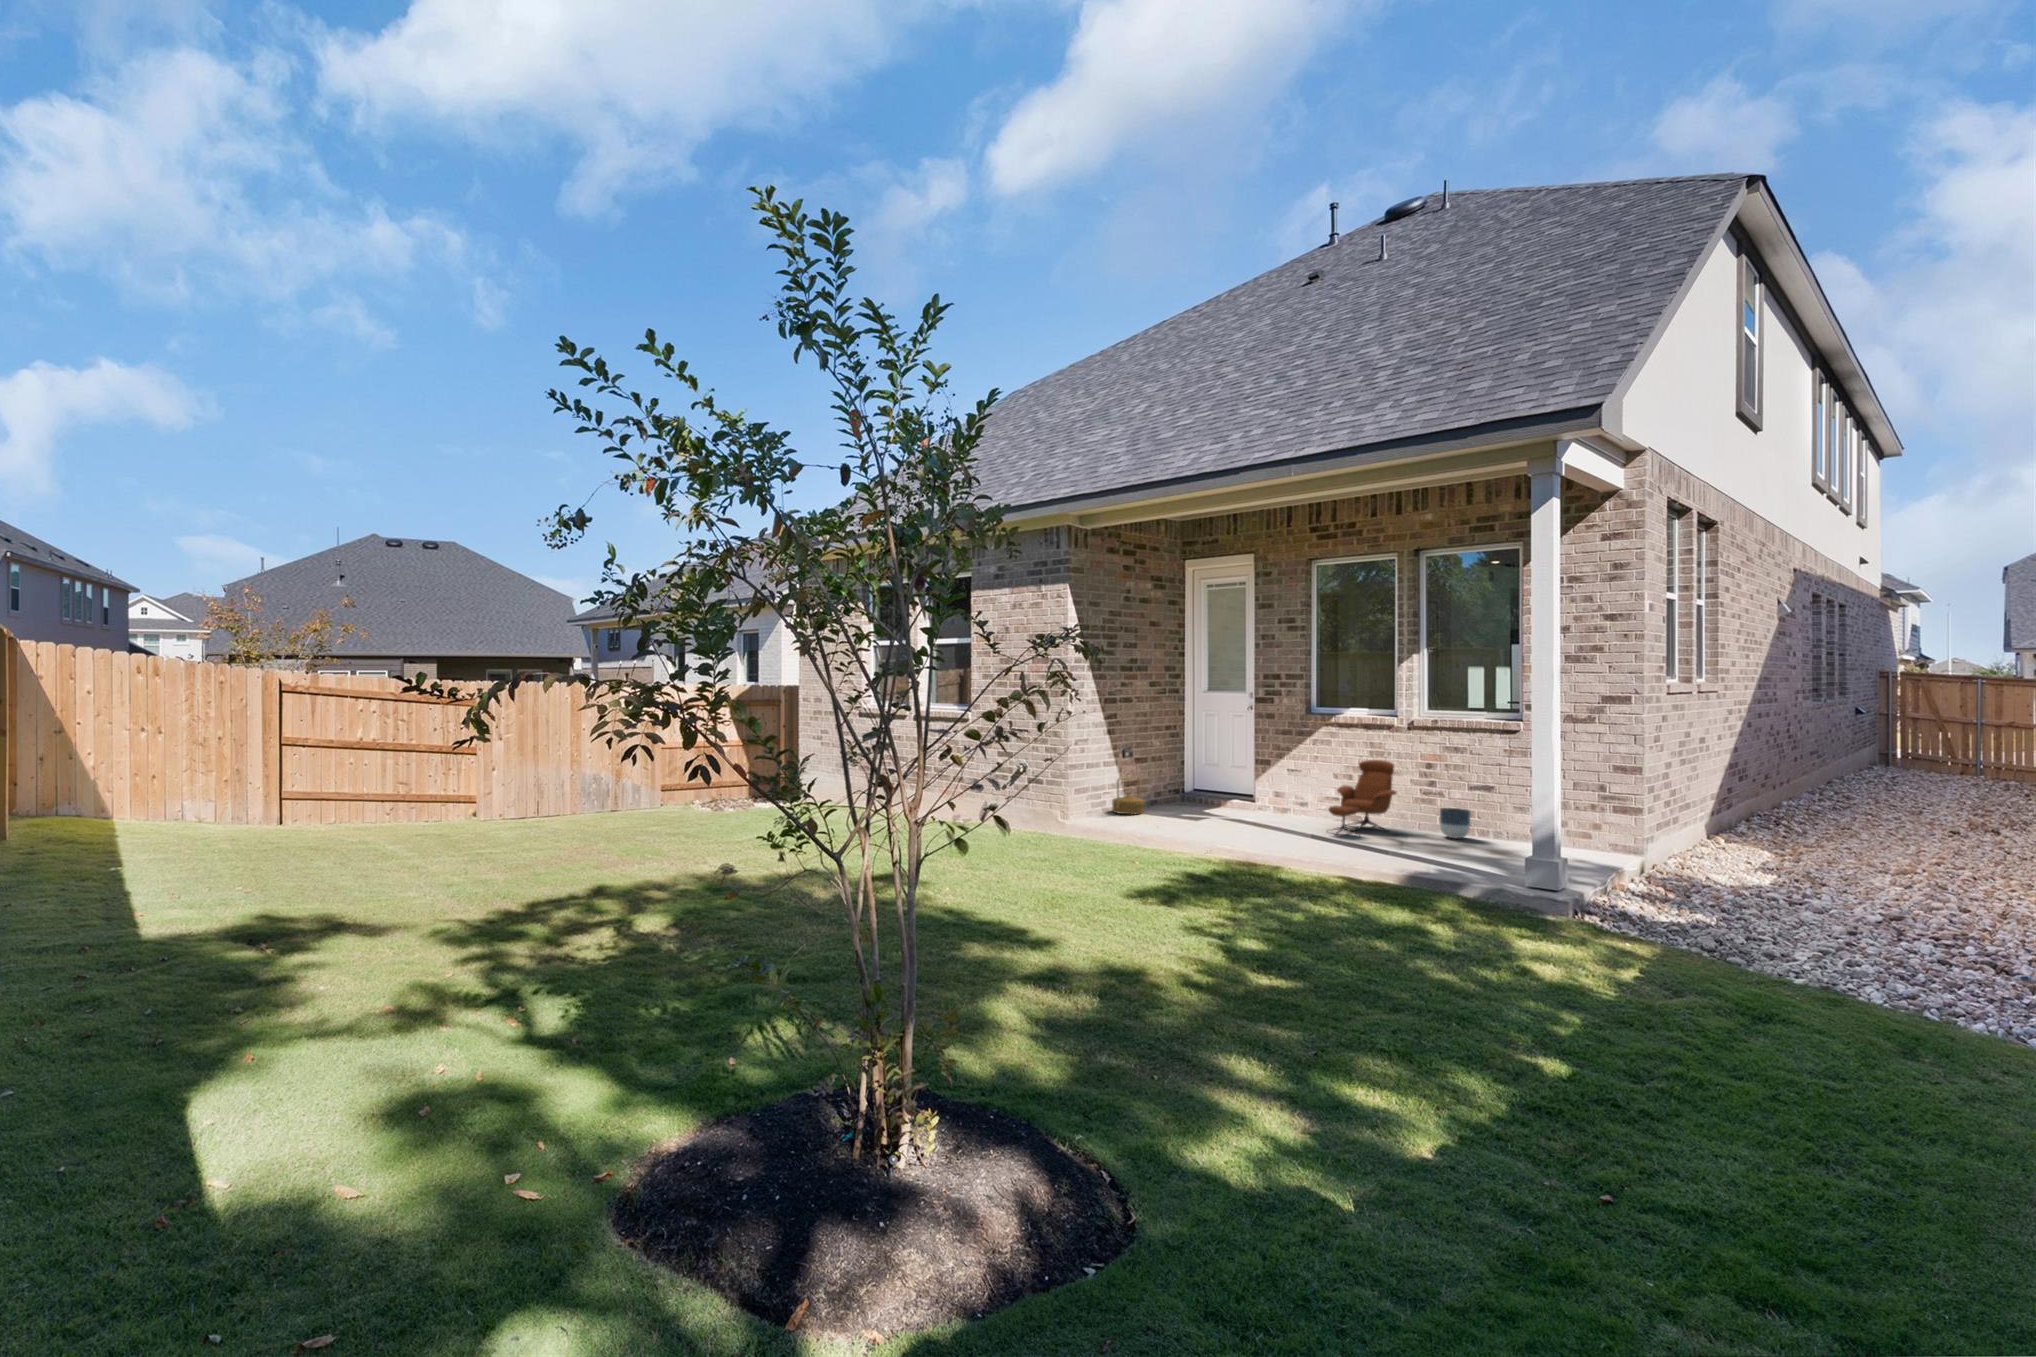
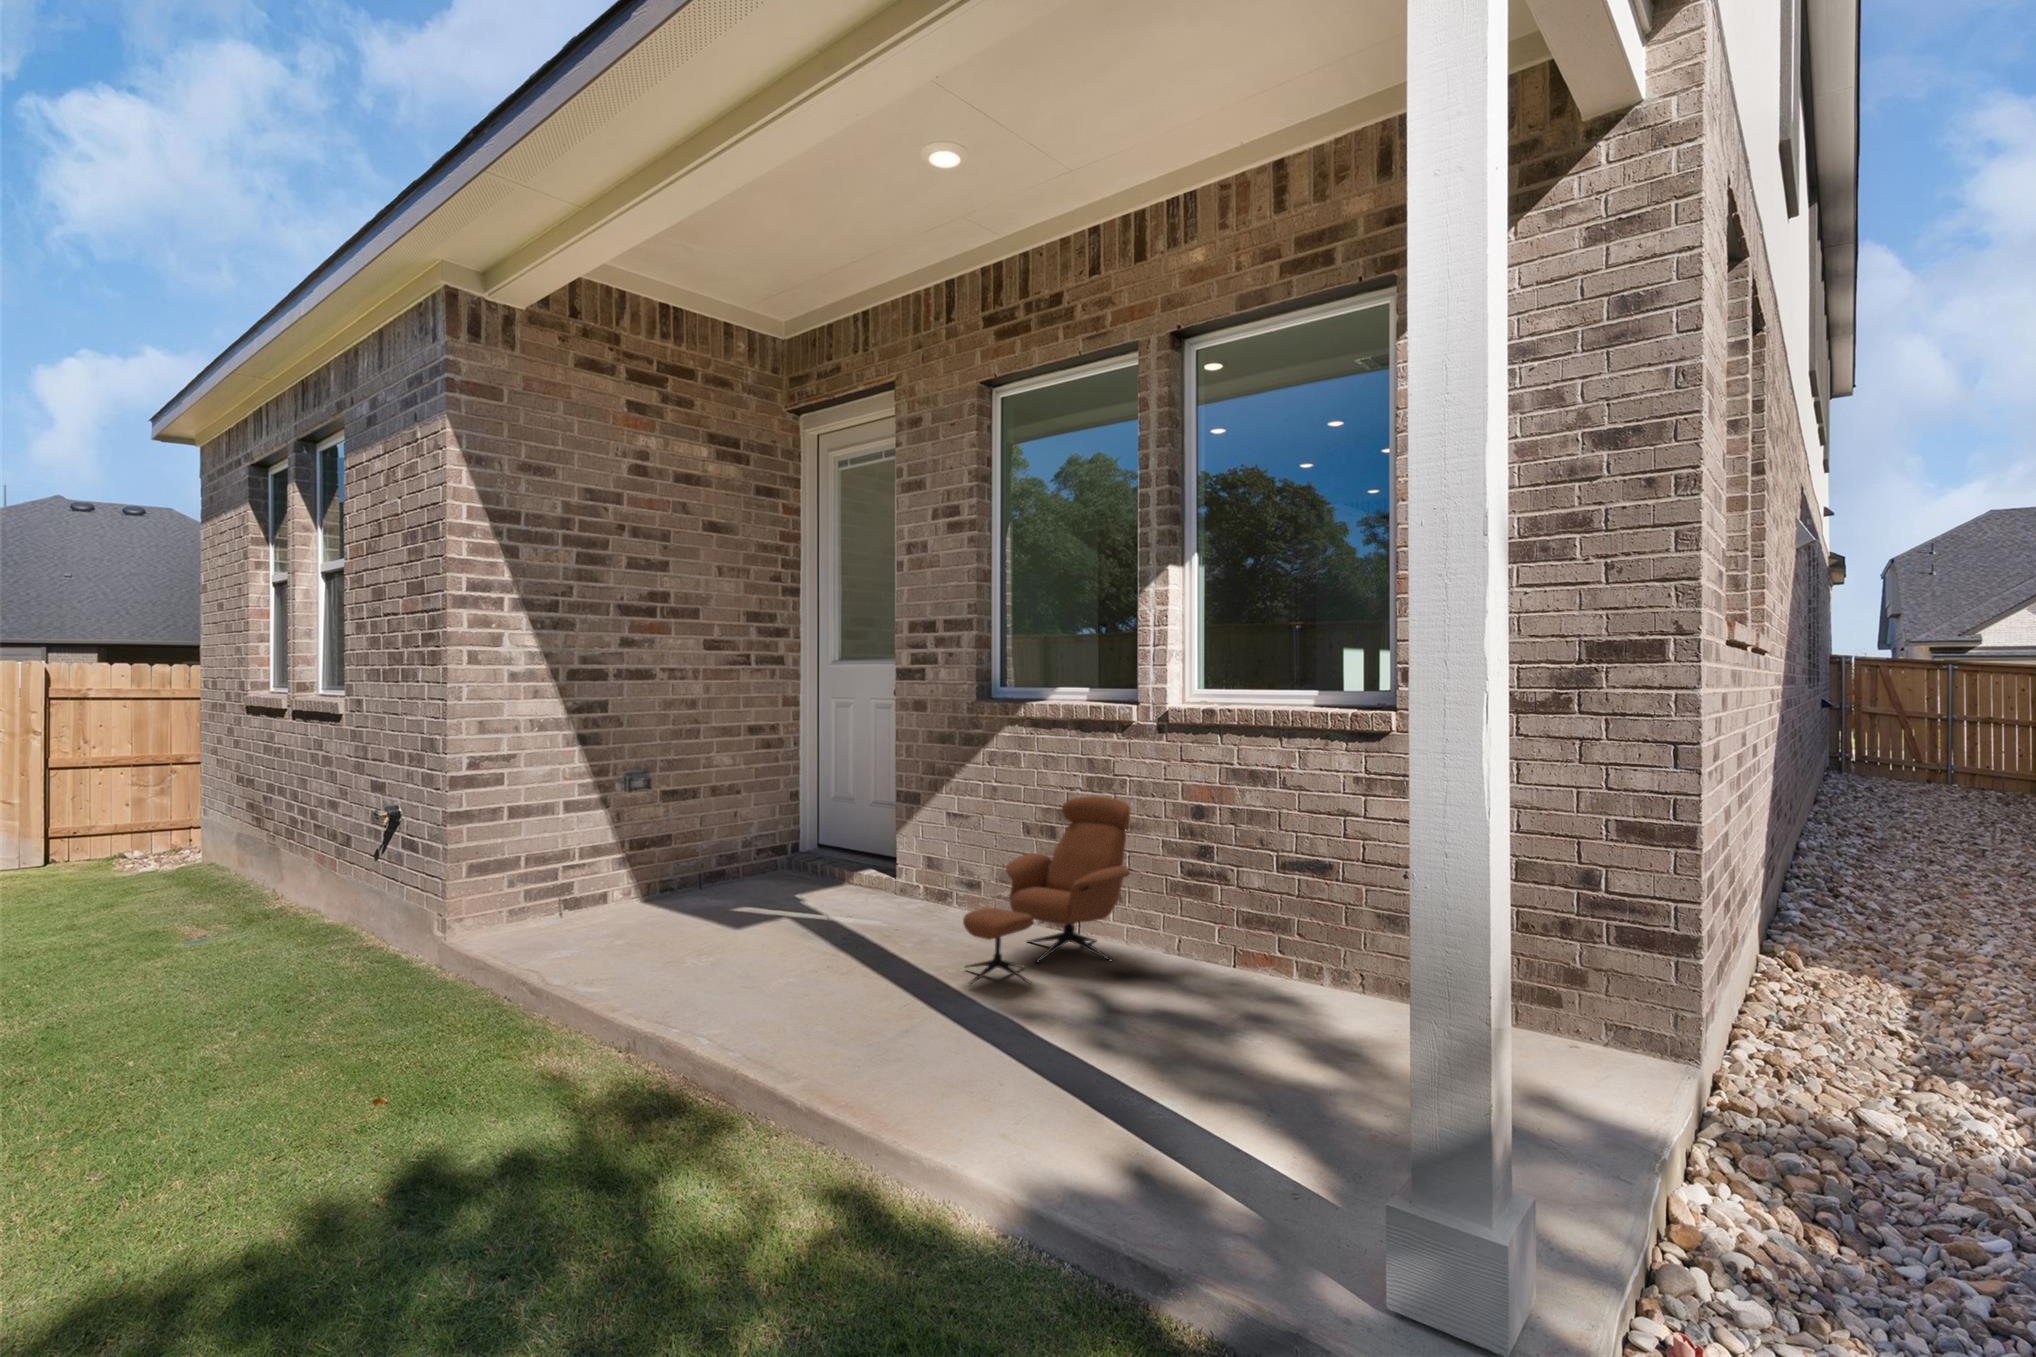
woven basket: present [1112,776,1144,814] -> none [576,831,649,916]
planter: present [1440,808,1471,839] -> none [1214,909,1281,984]

